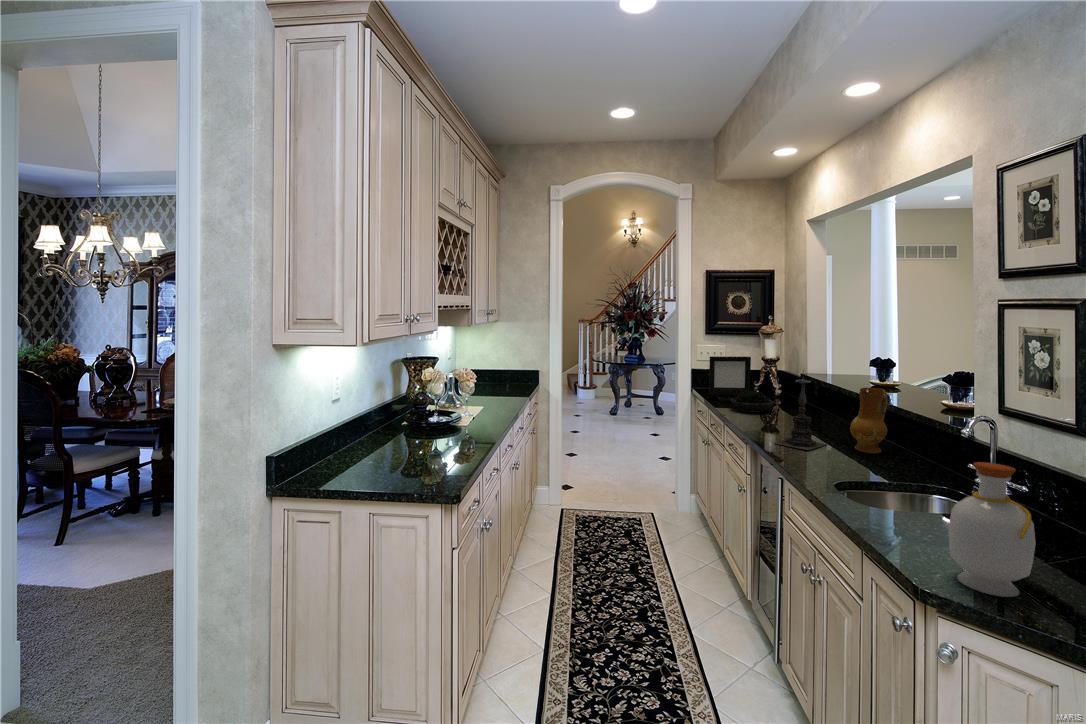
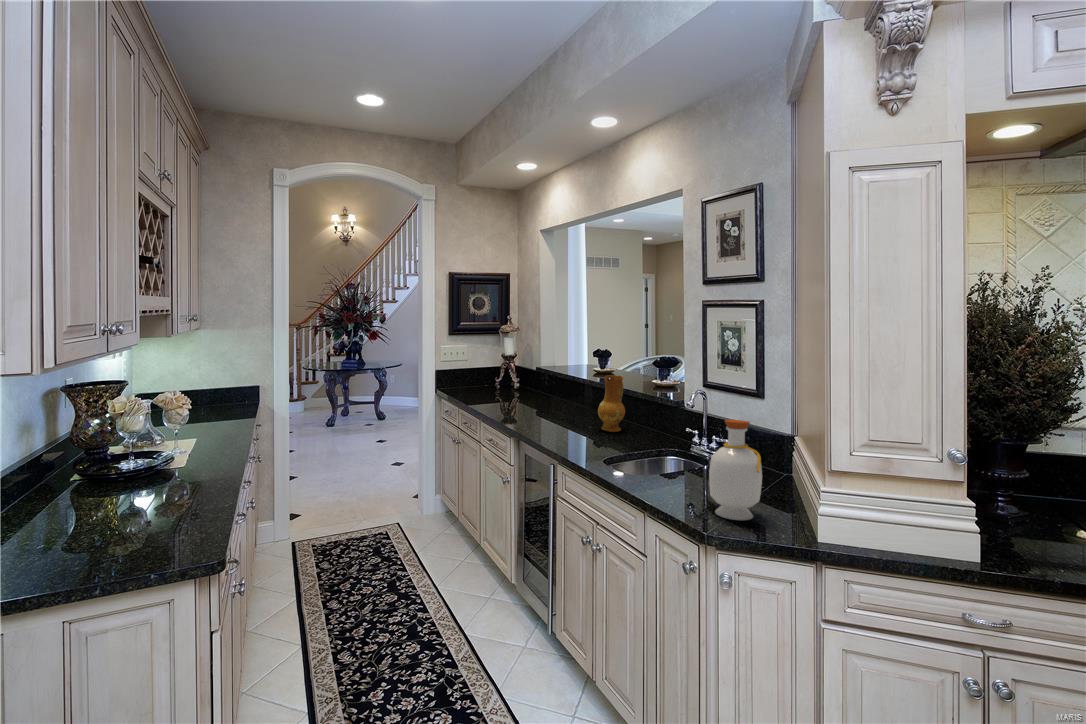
picture frame: present [709,356,751,401] -> none [460,353,498,398]
candle holder: present [775,371,827,450] -> none [538,361,580,434]
succulent plant: present [731,390,774,413] -> none [485,385,524,407]

